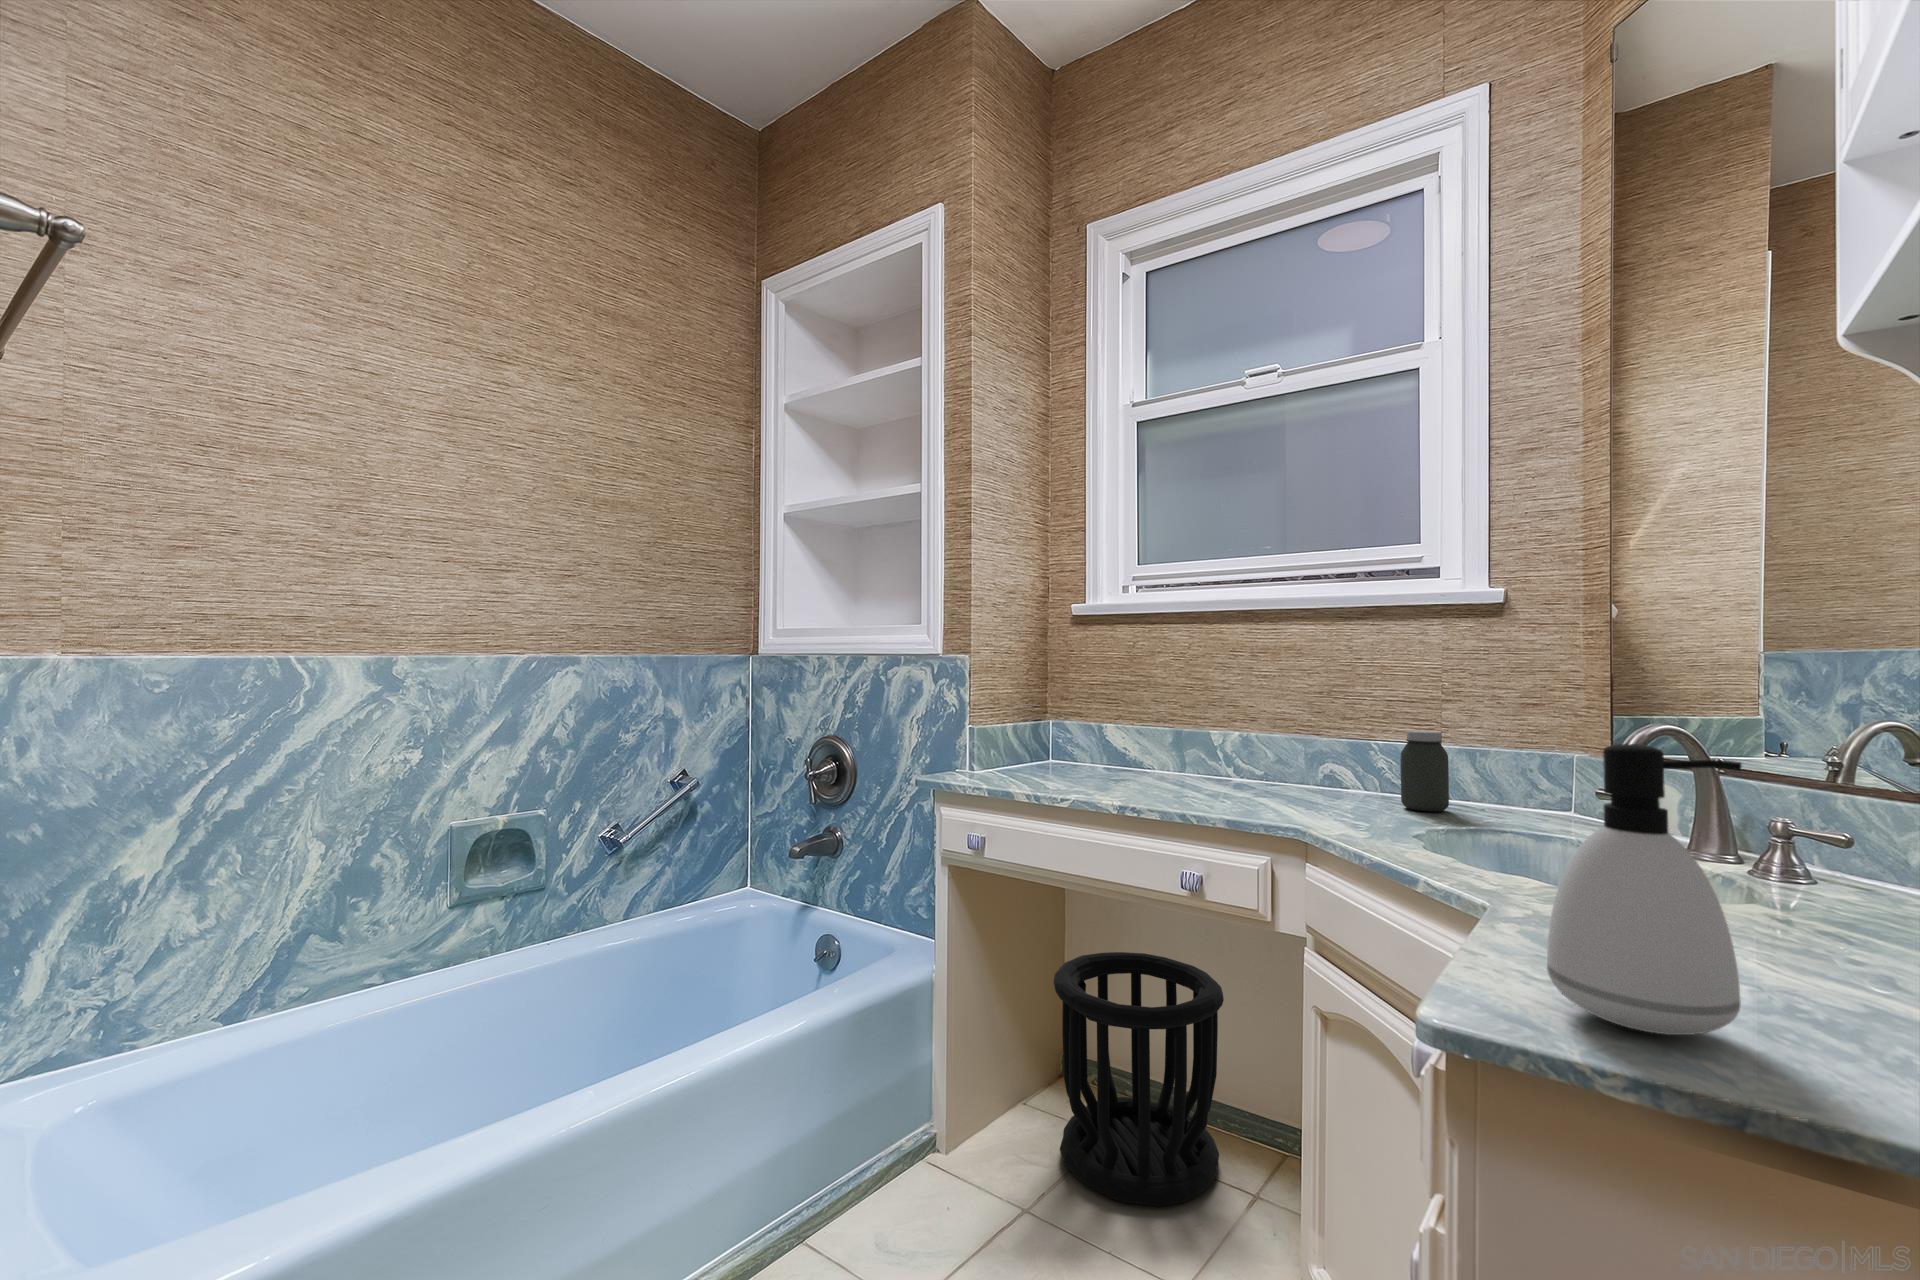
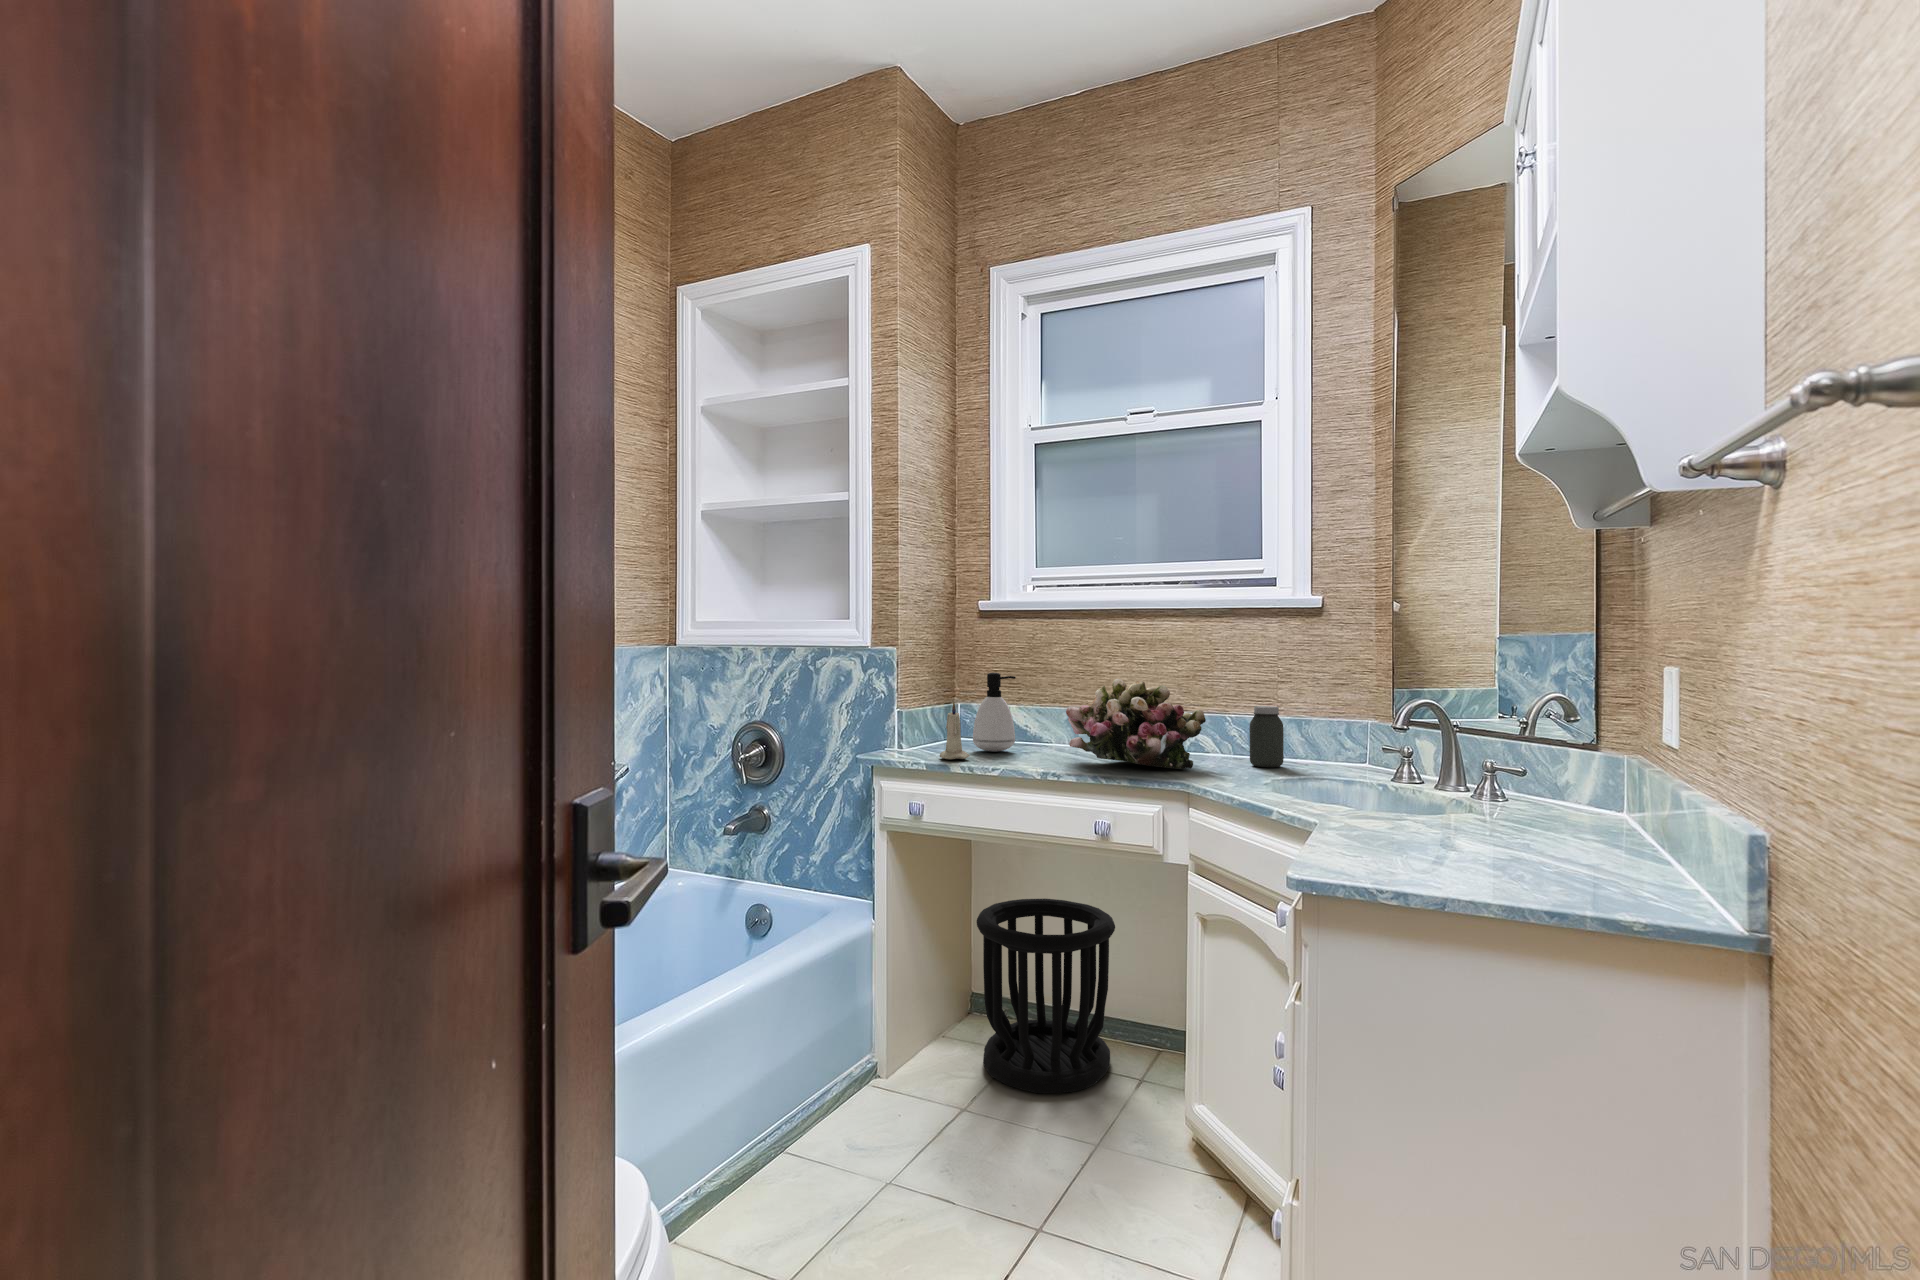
flower arrangement: none [1155,693,1339,809] -> present [1066,679,1206,769]
candle: none [1008,717,1042,785] -> present [940,702,970,759]
soap dispenser: present [1547,744,1742,1035] -> present [973,673,1016,752]

